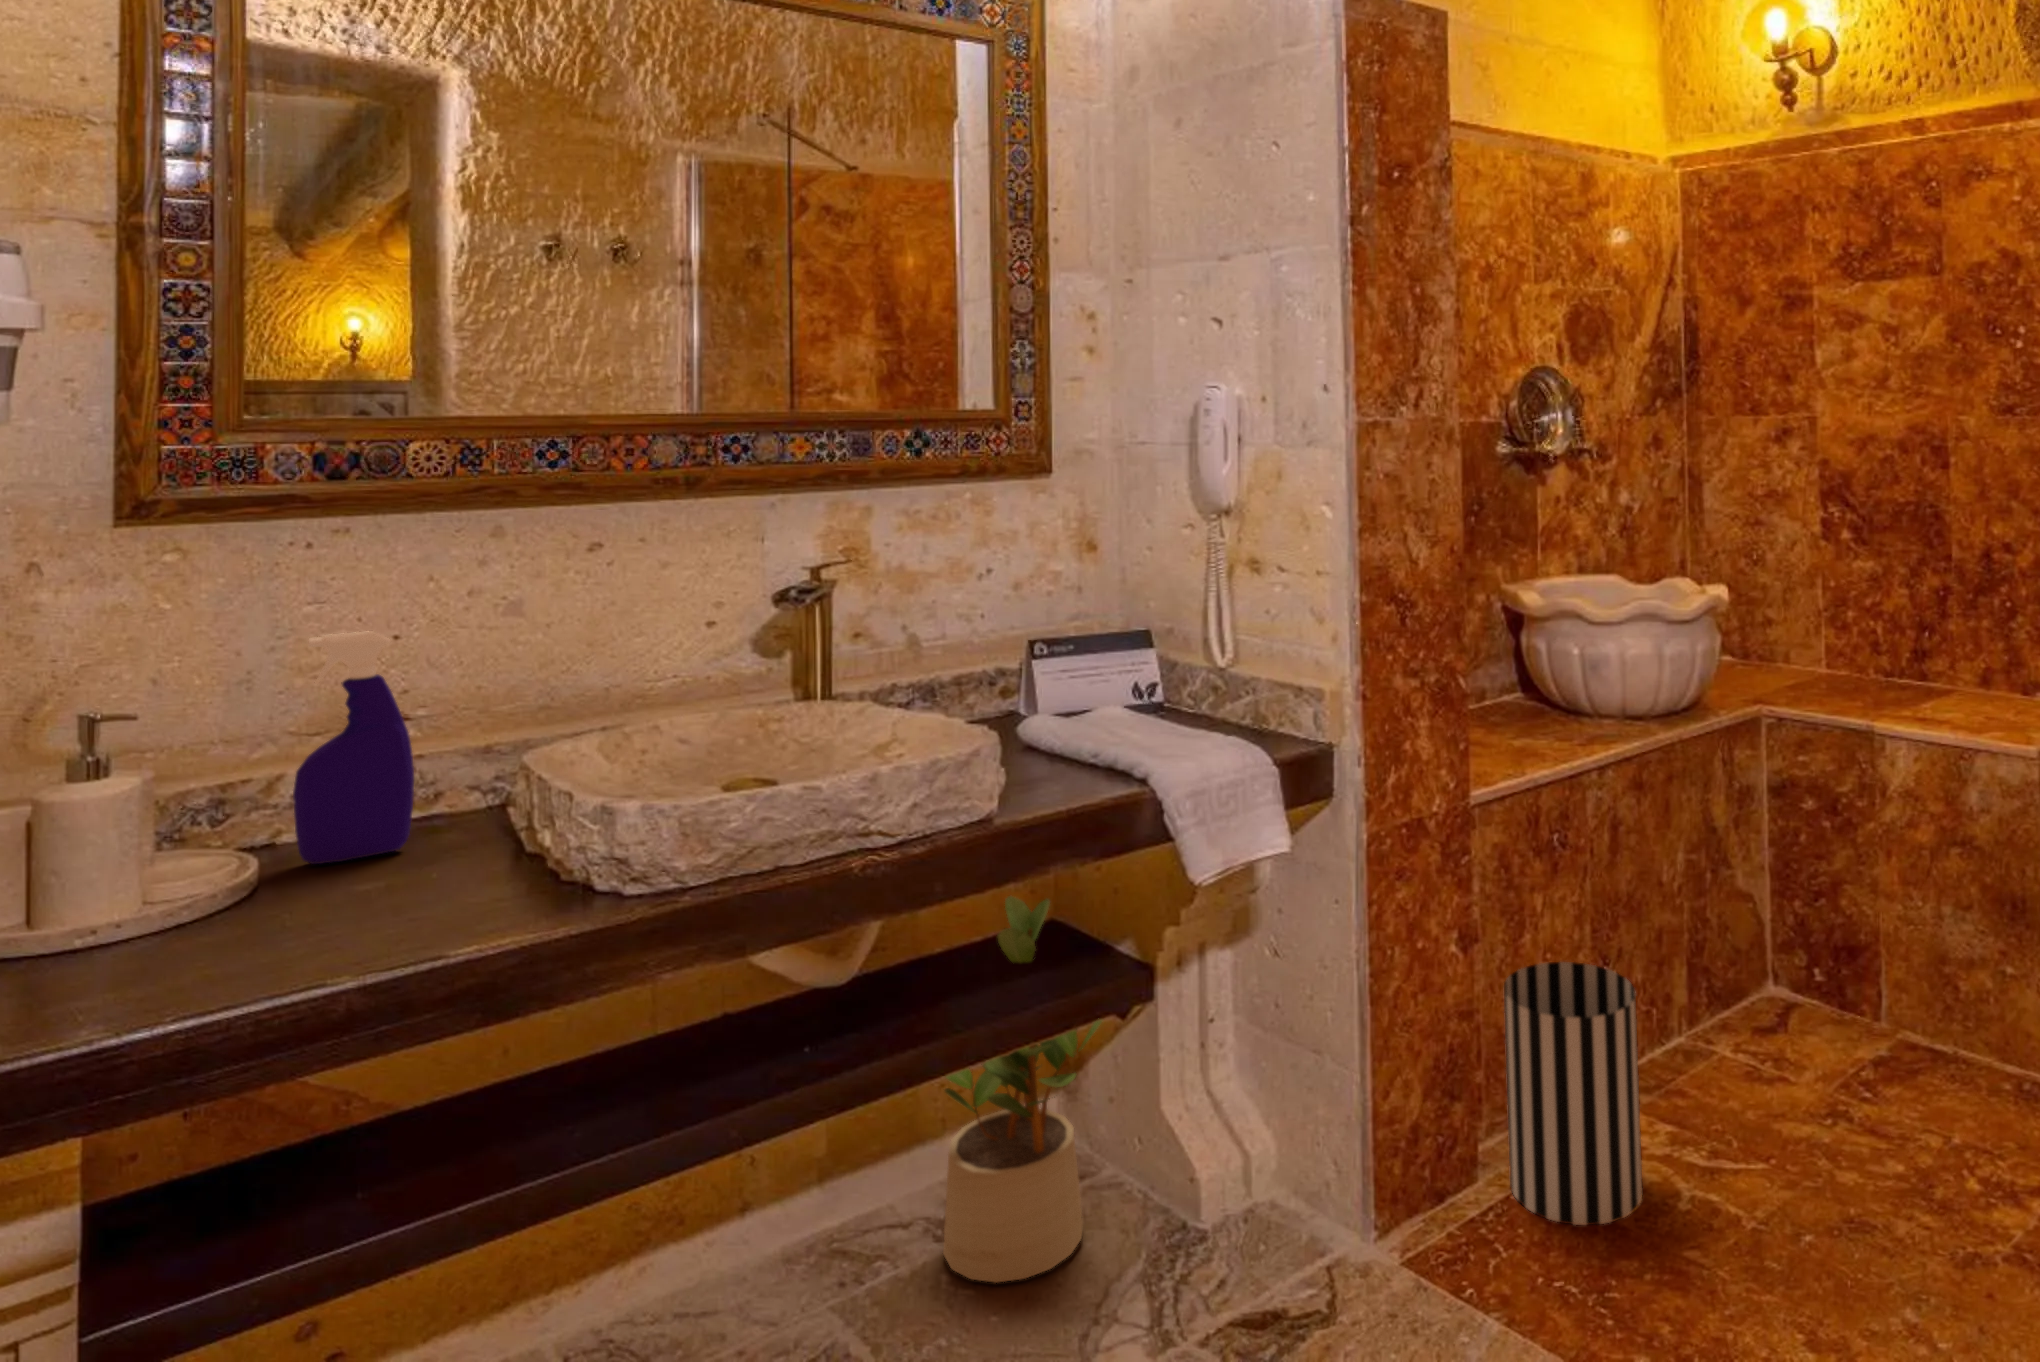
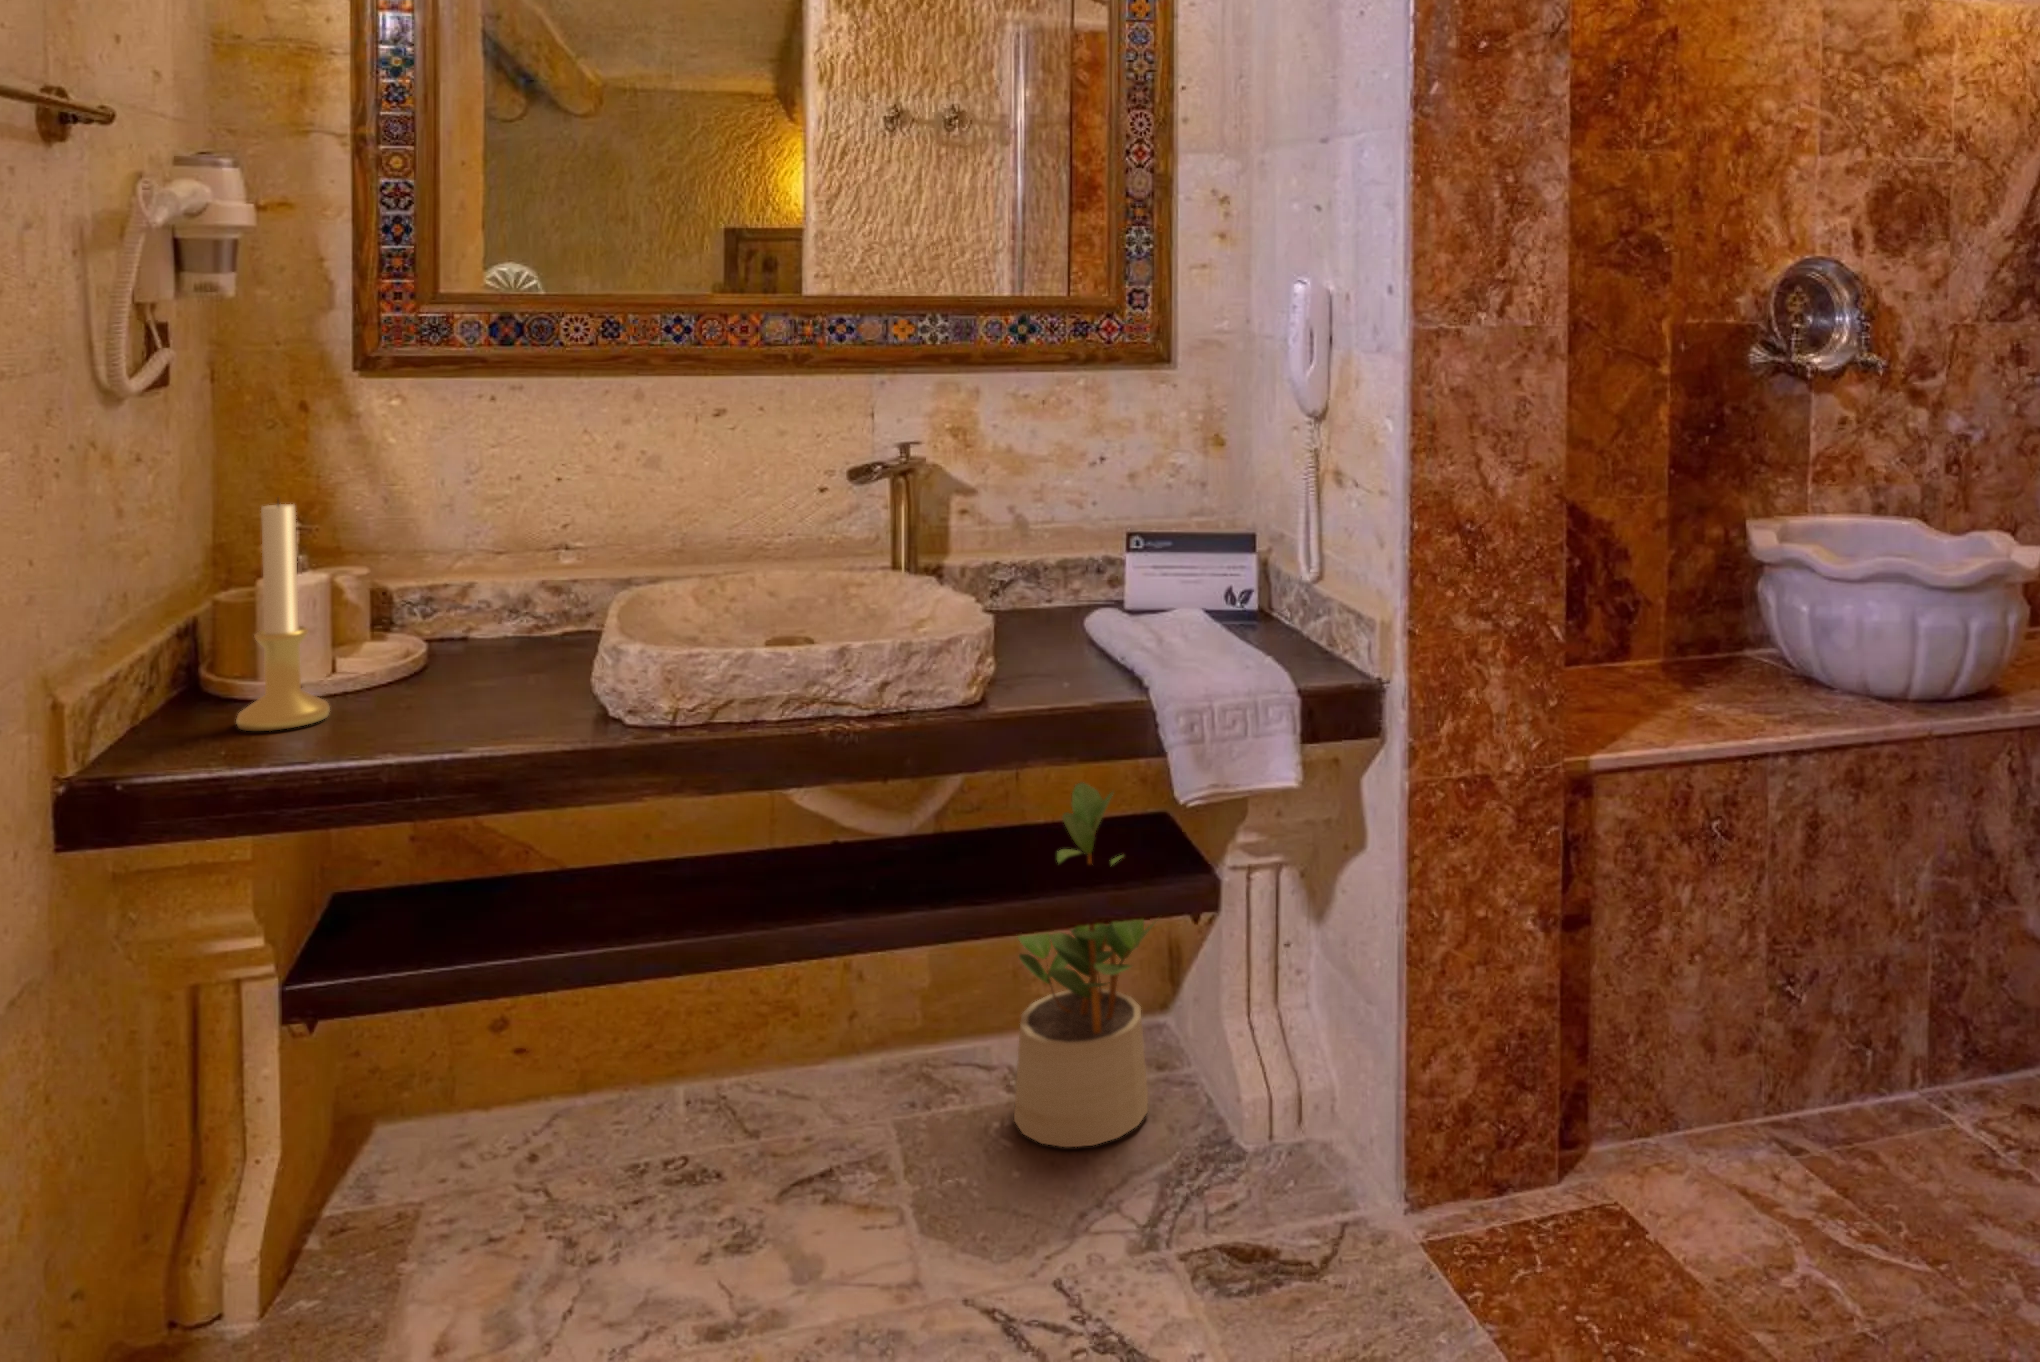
spray bottle: present [293,631,414,864] -> none [439,473,530,659]
candle holder: none [147,680,274,988] -> present [236,503,330,731]
wastebasket: present [1504,962,1643,1225] -> none [1589,960,1746,1267]

